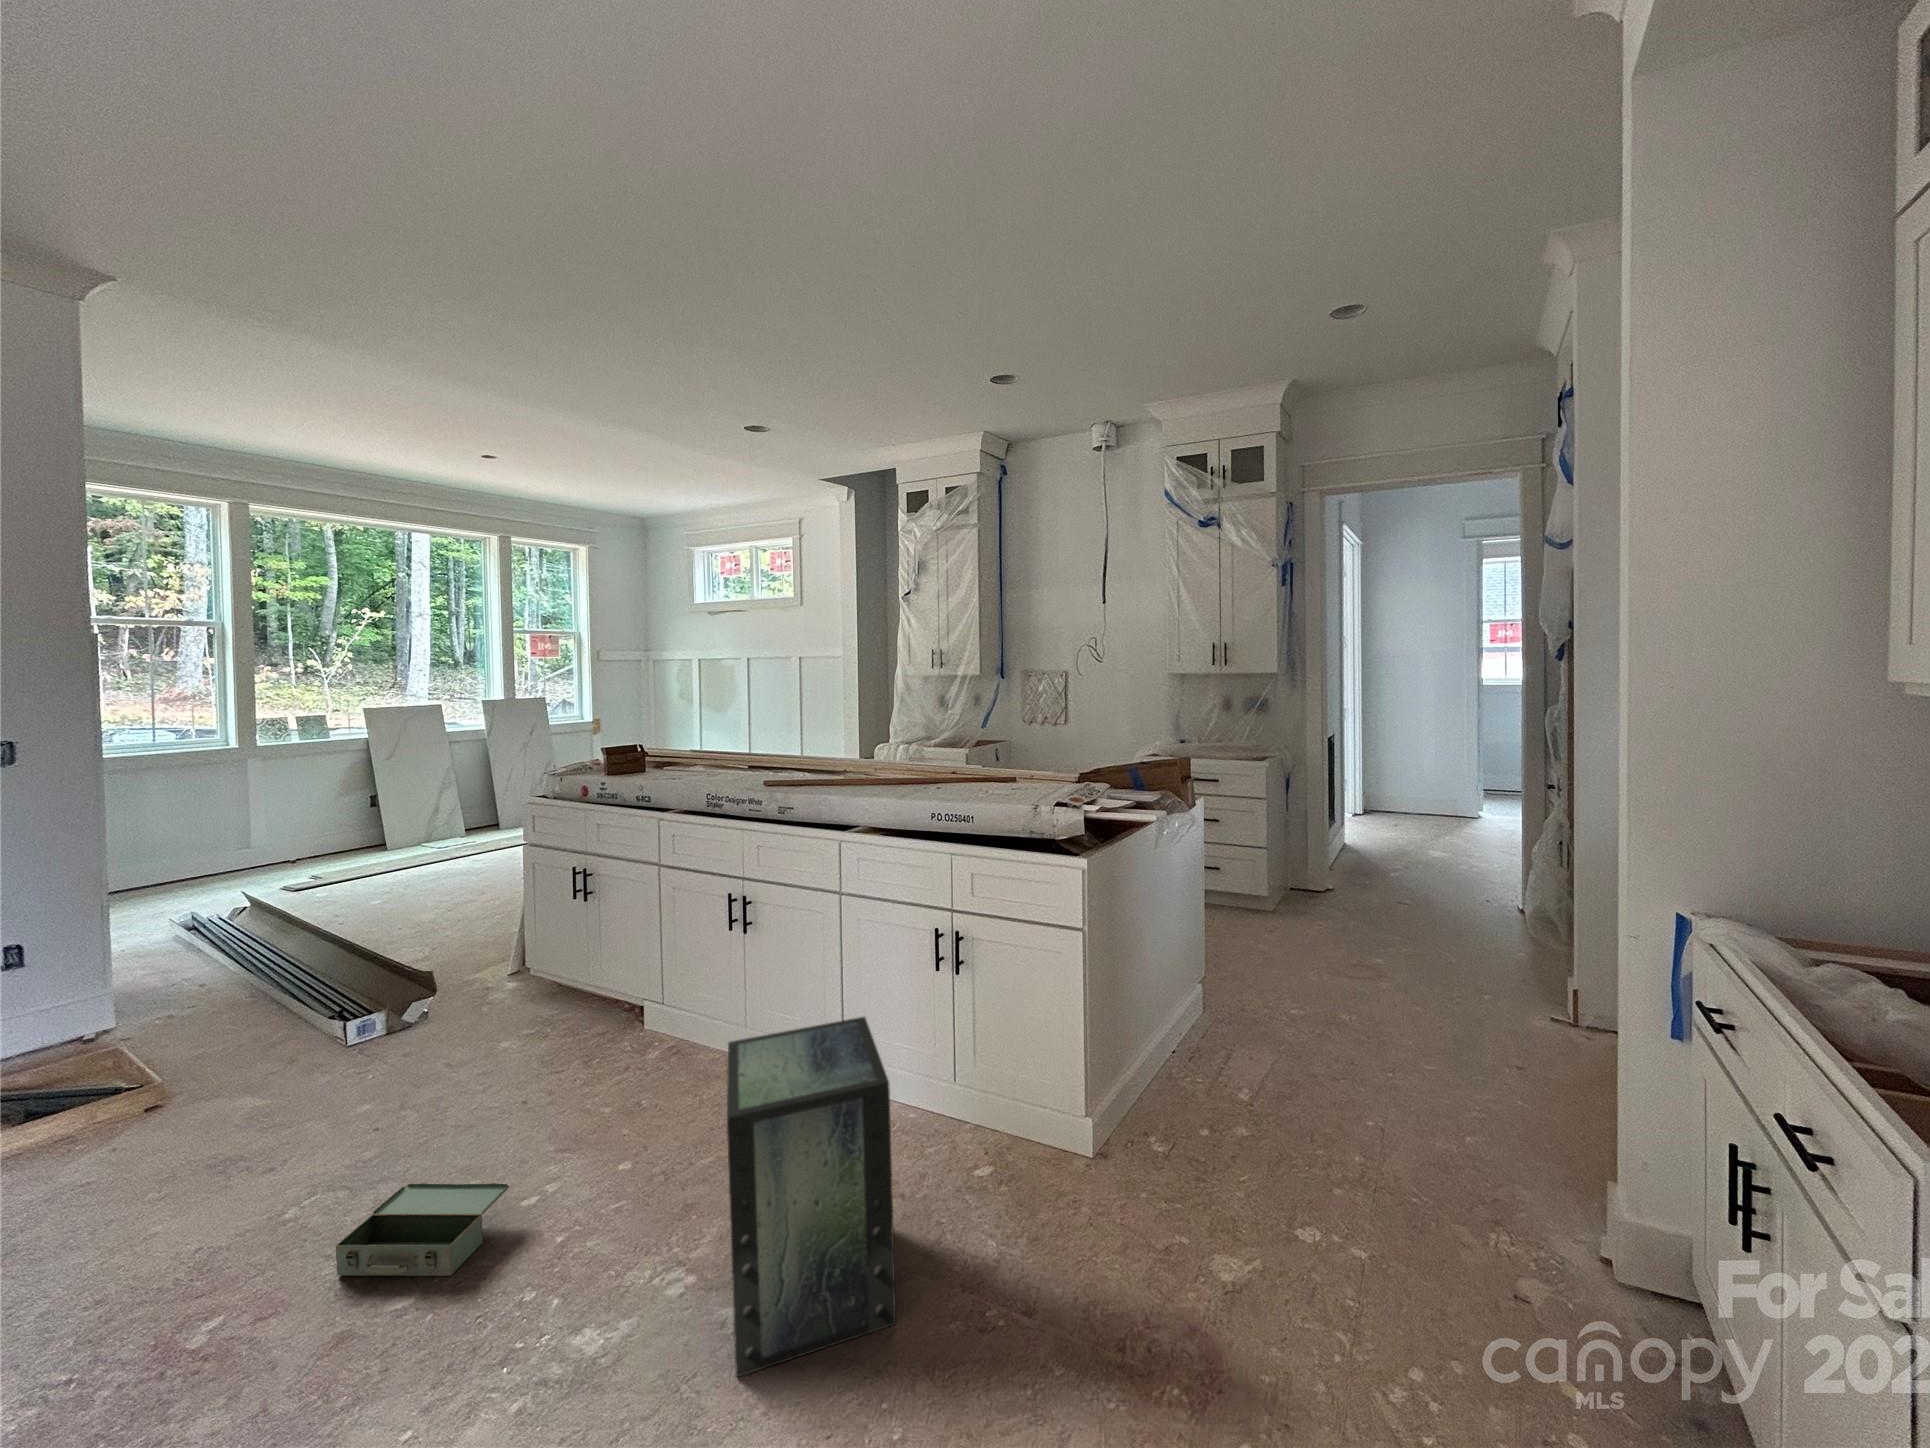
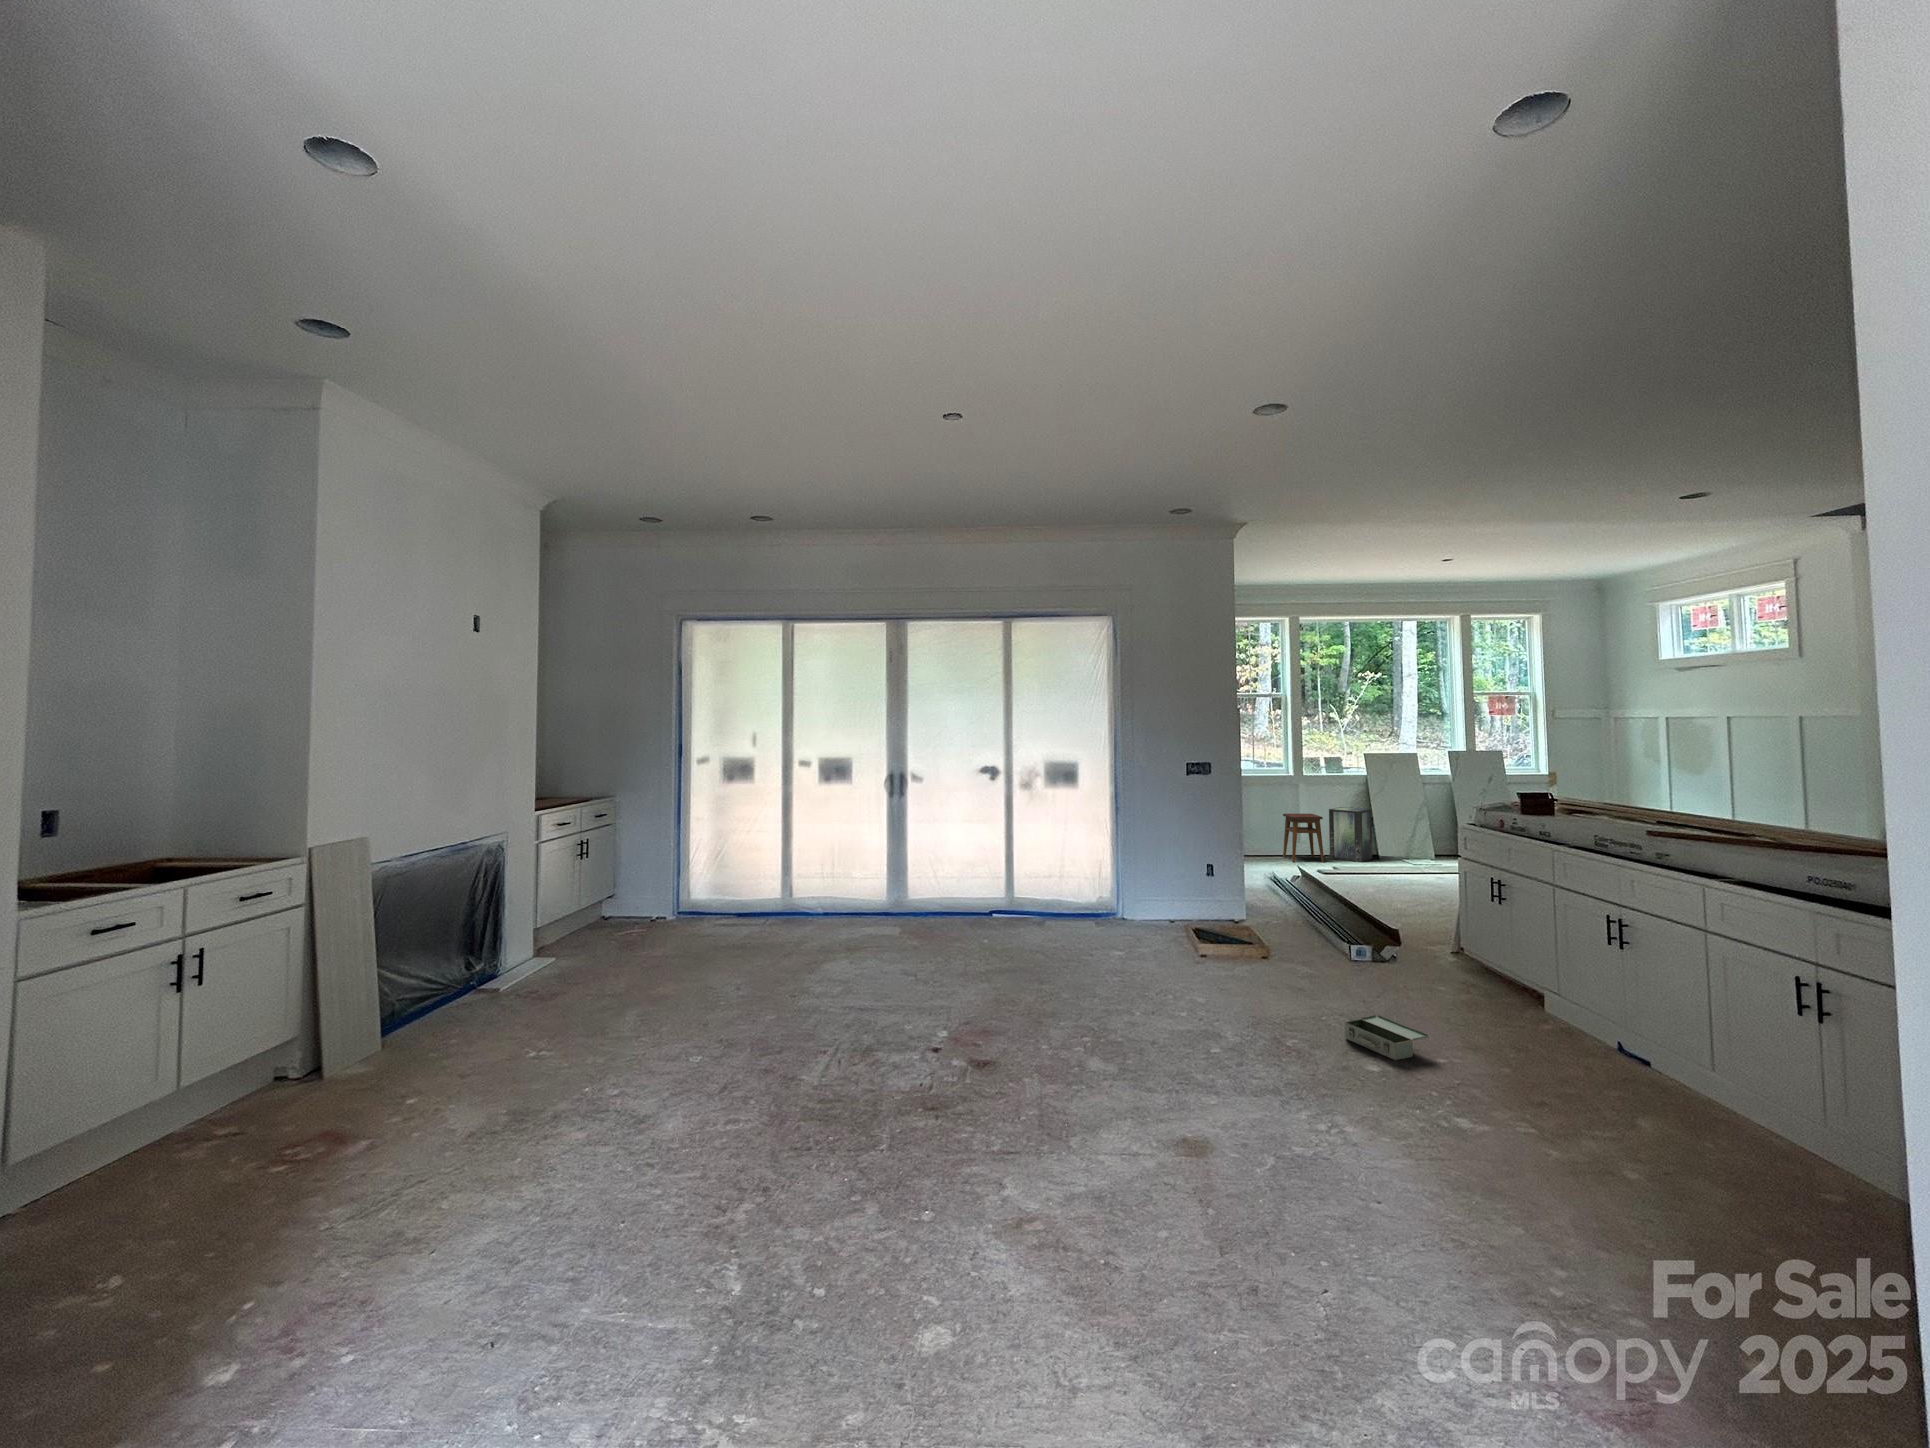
stool: none [217,804,297,881] -> present [1283,814,1324,862]
storage box: present [727,1017,896,1377] -> present [1329,807,1372,862]

